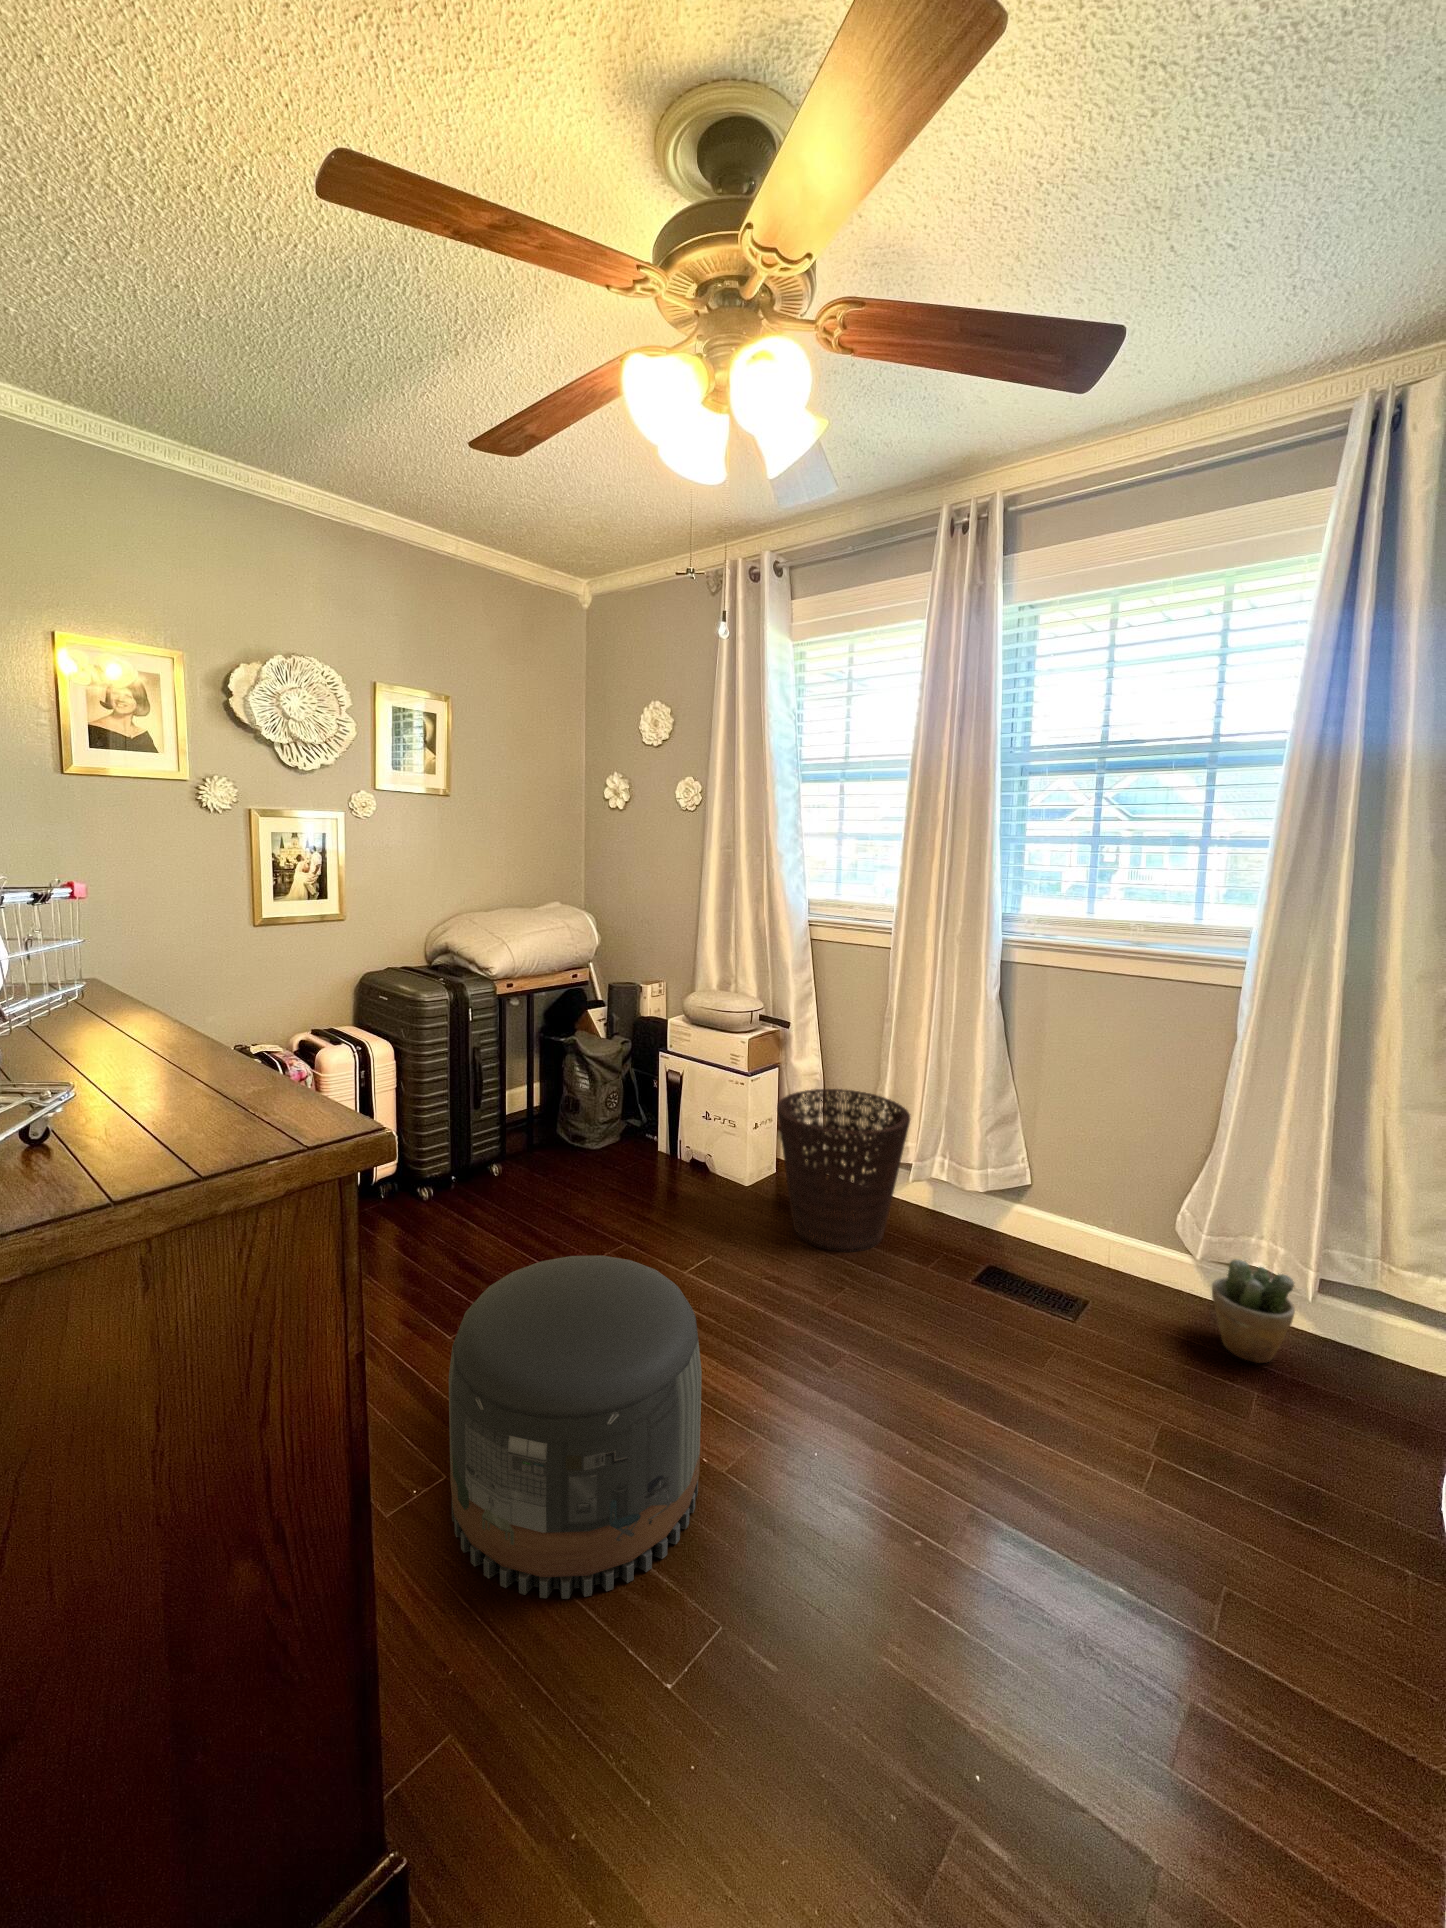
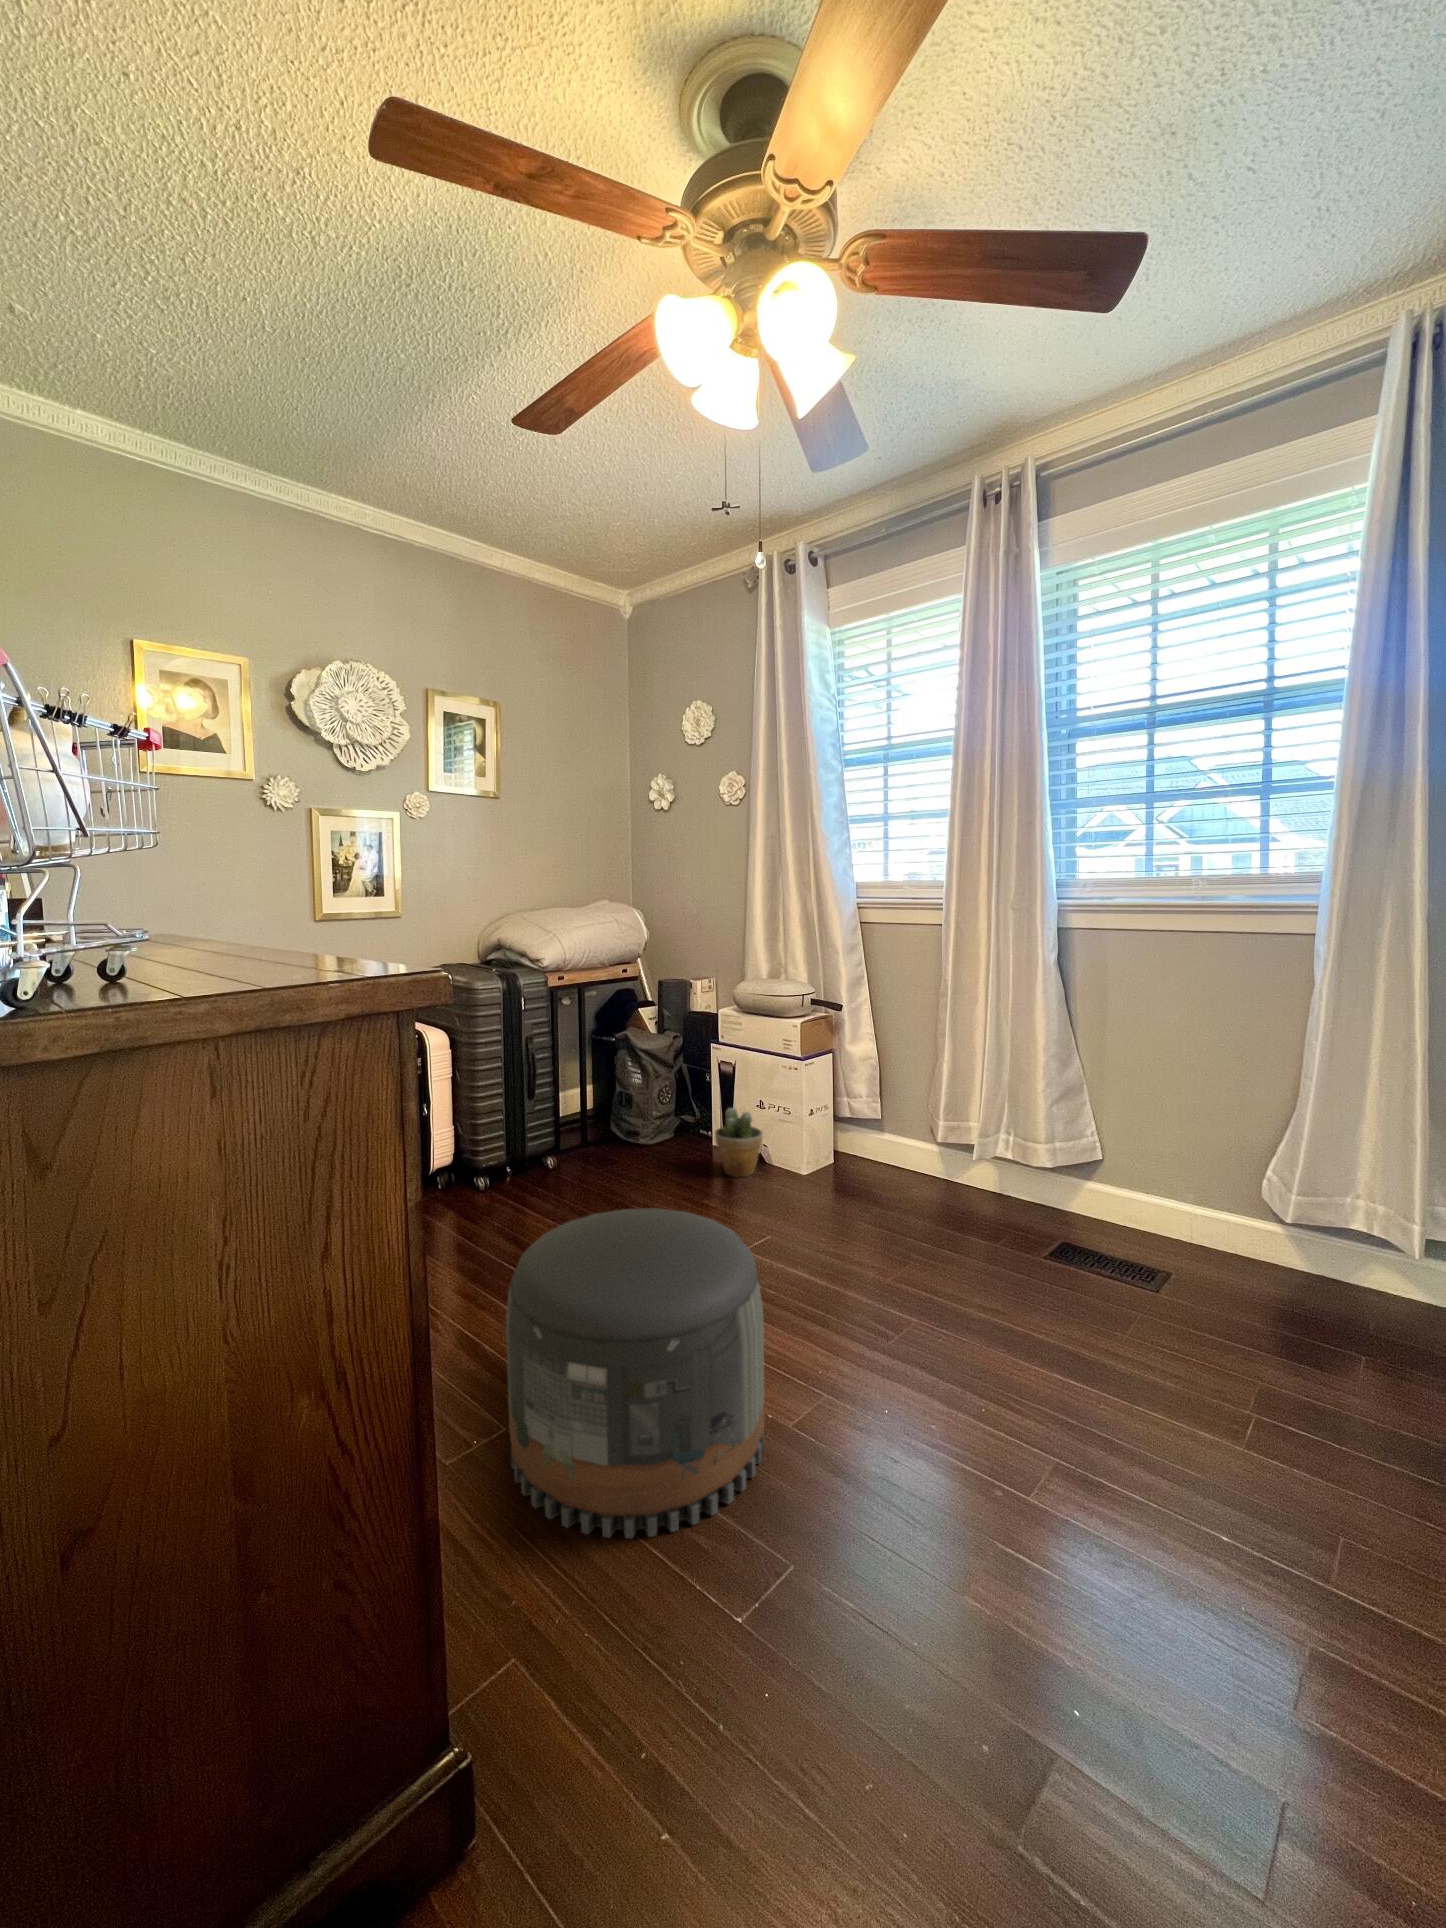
basket: present [777,1089,910,1252] -> none [833,1070,974,1234]
potted plant: present [1212,1260,1295,1363] -> present [715,1108,763,1177]

